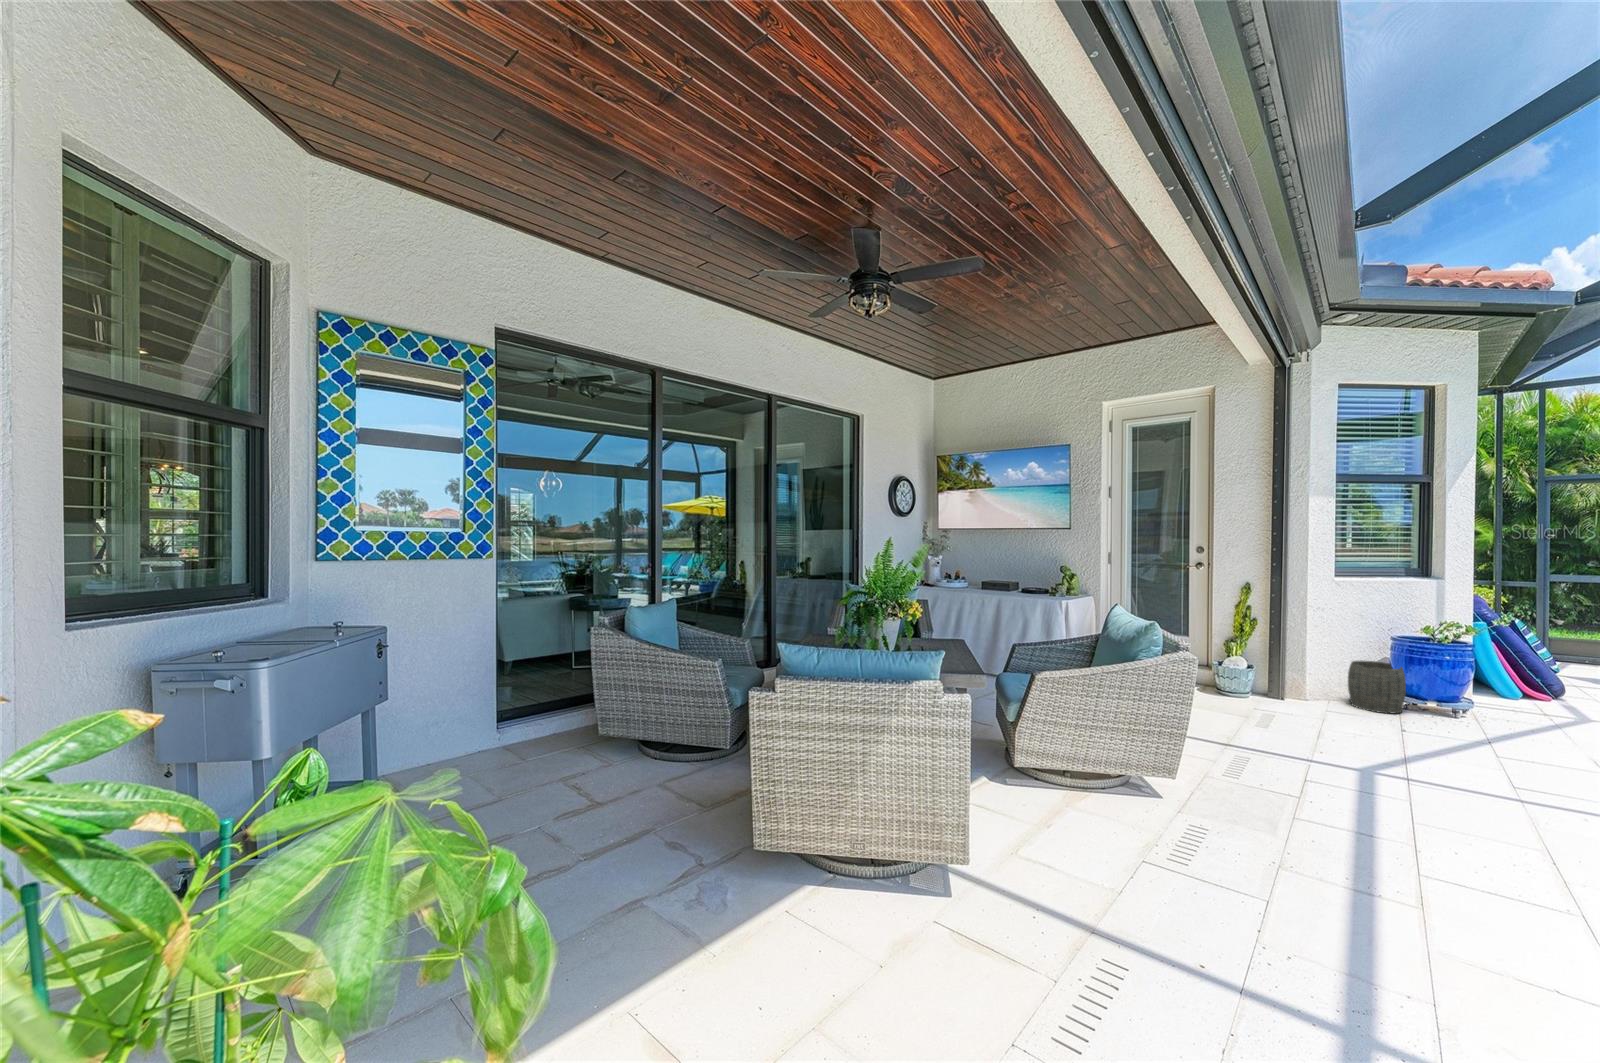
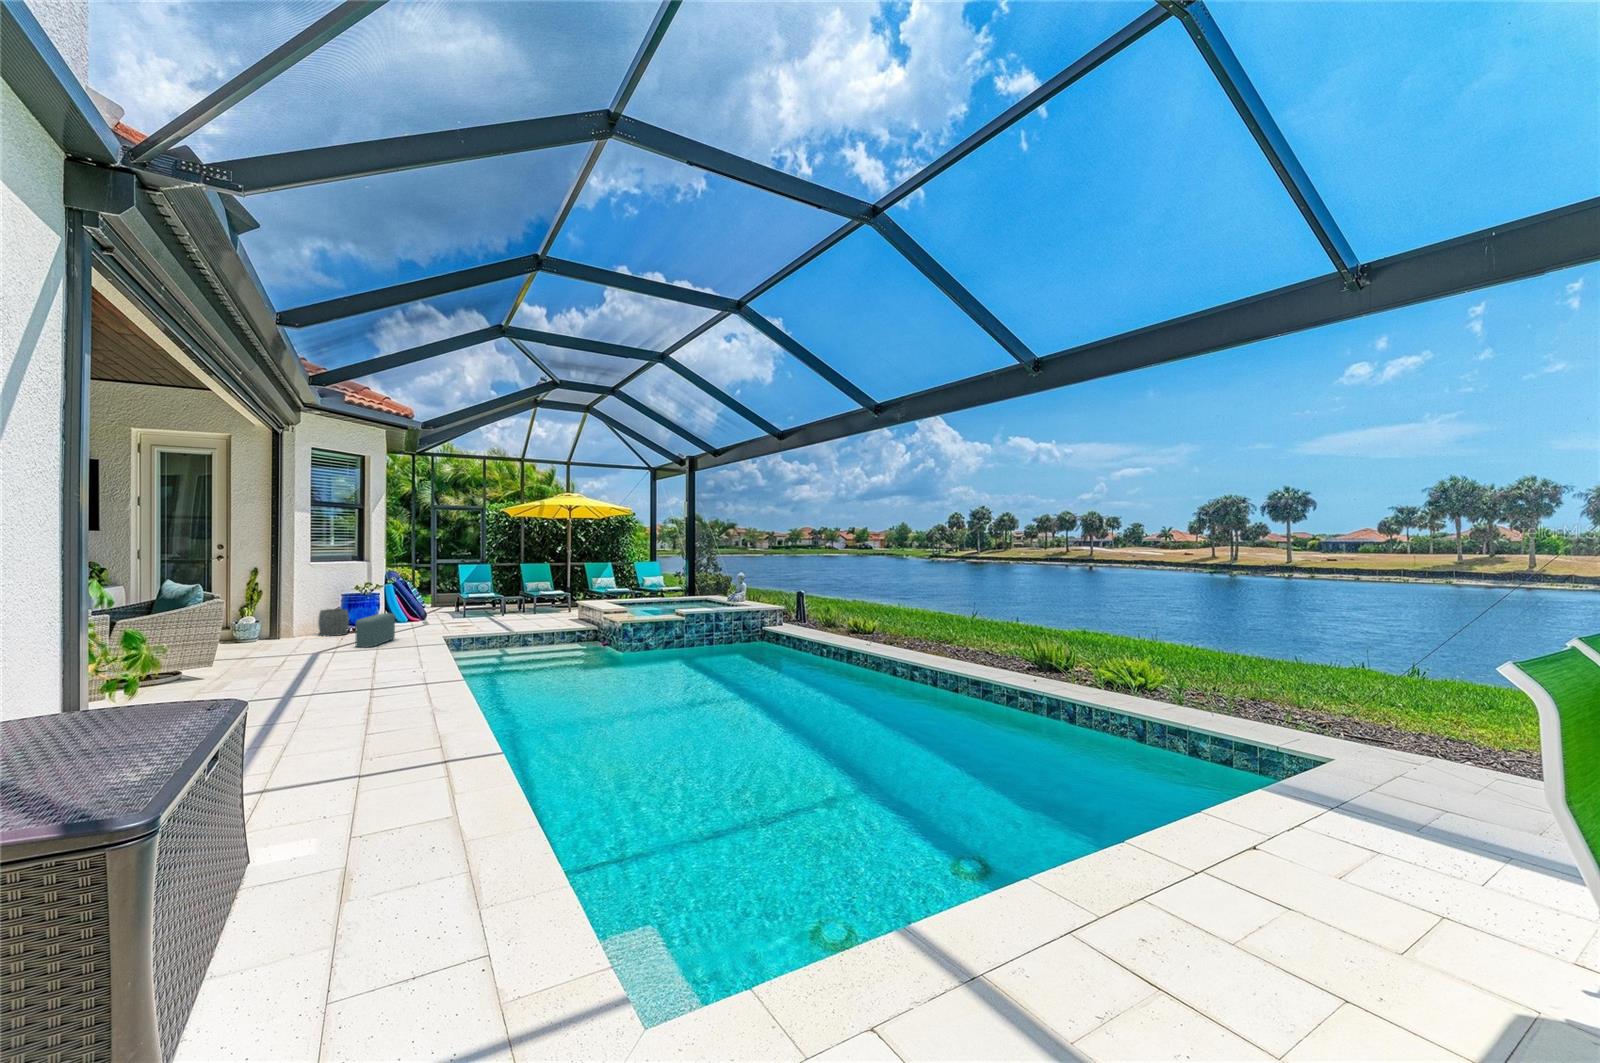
pouf: none [1432,698,1523,775] -> present [355,613,395,647]

